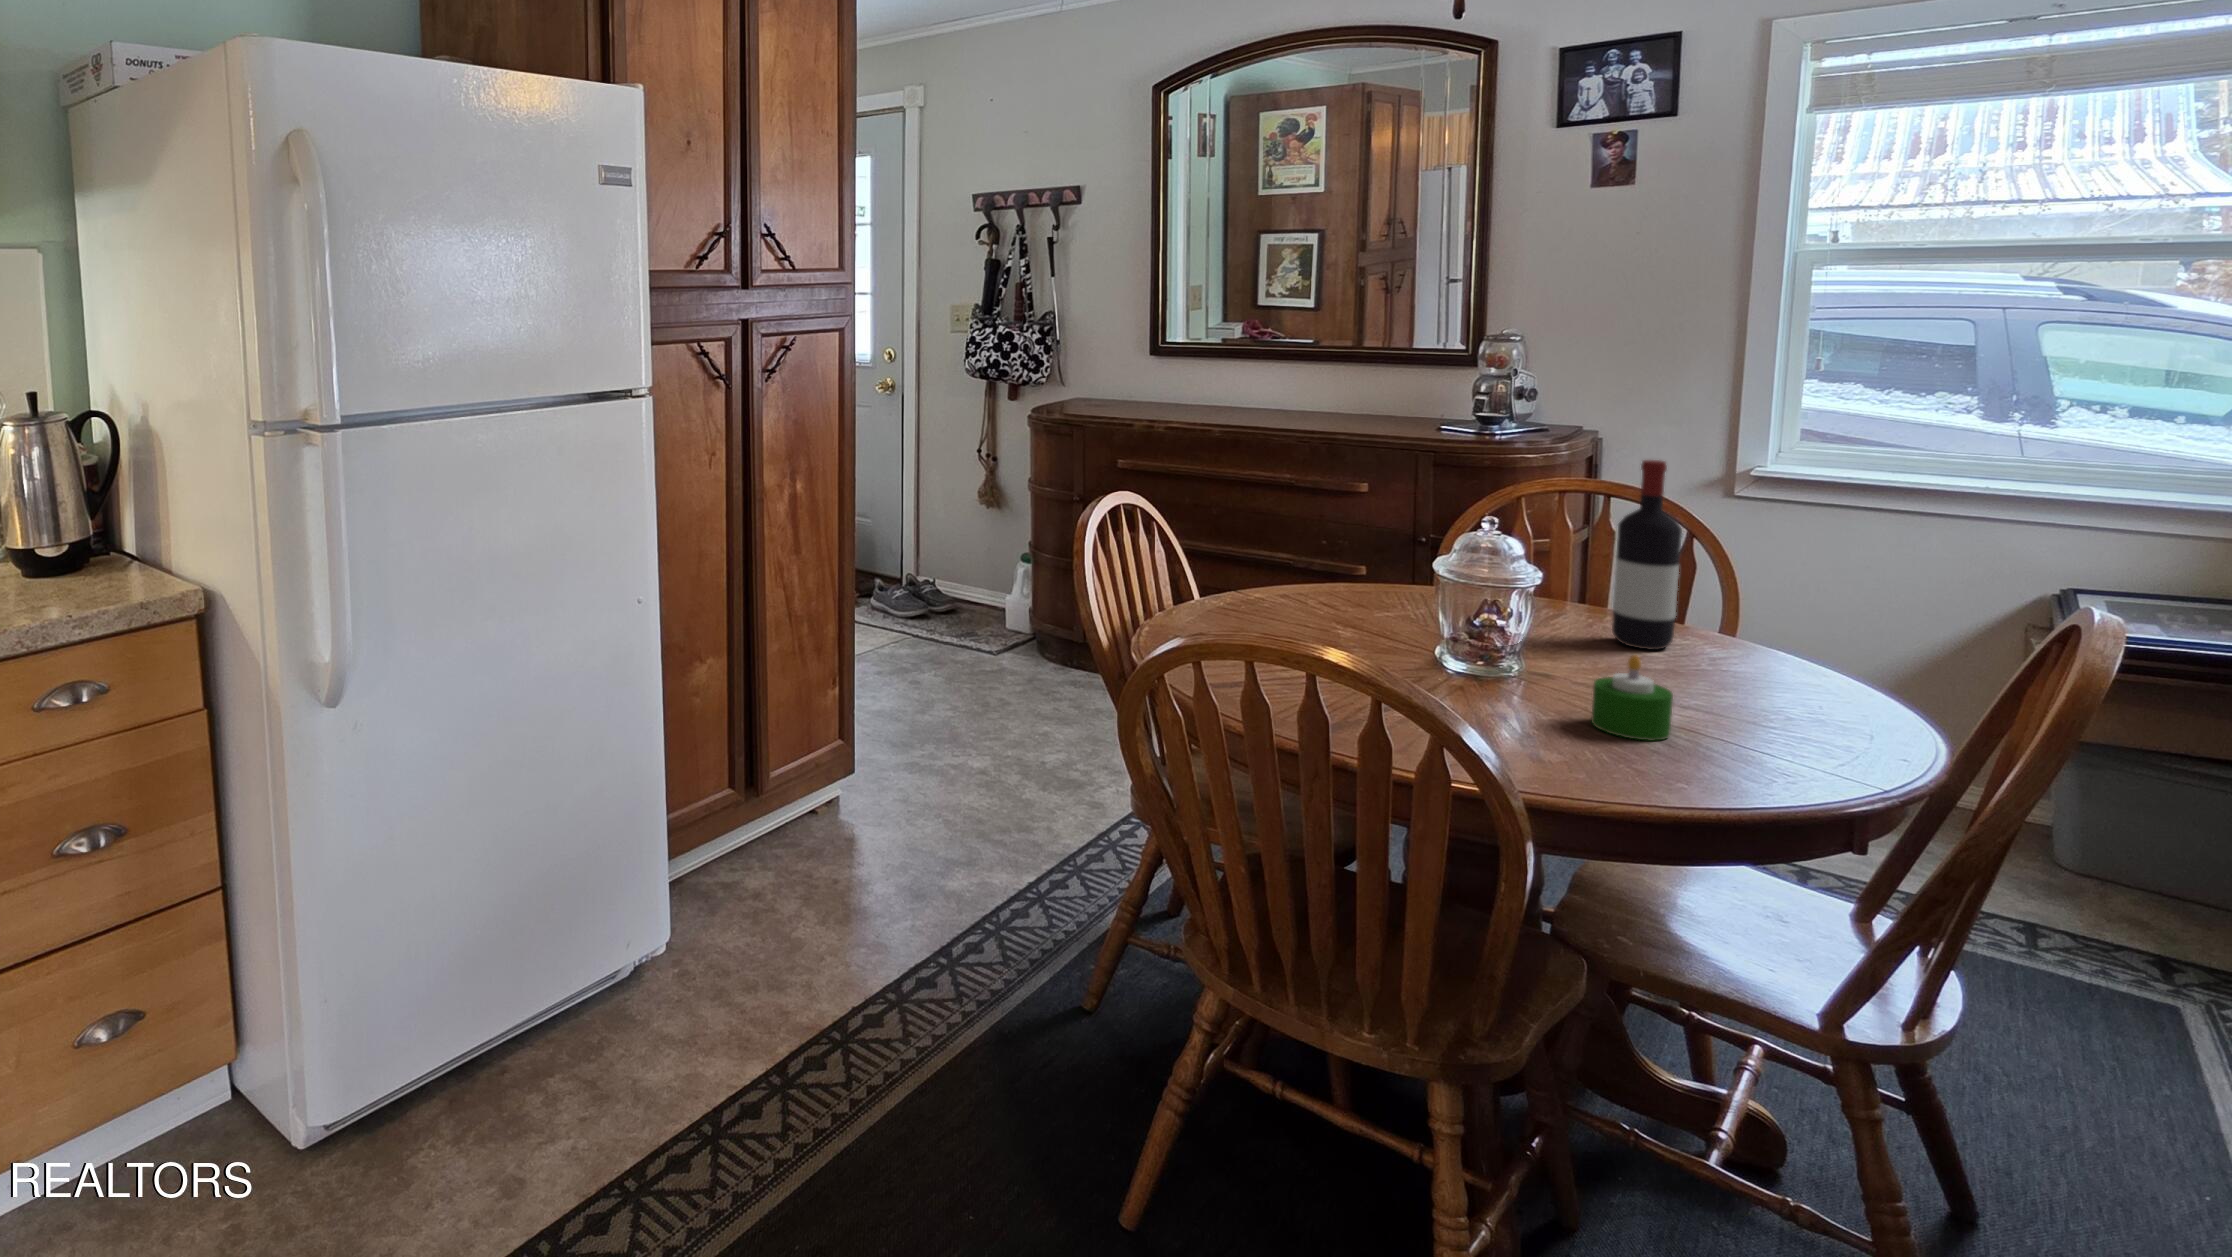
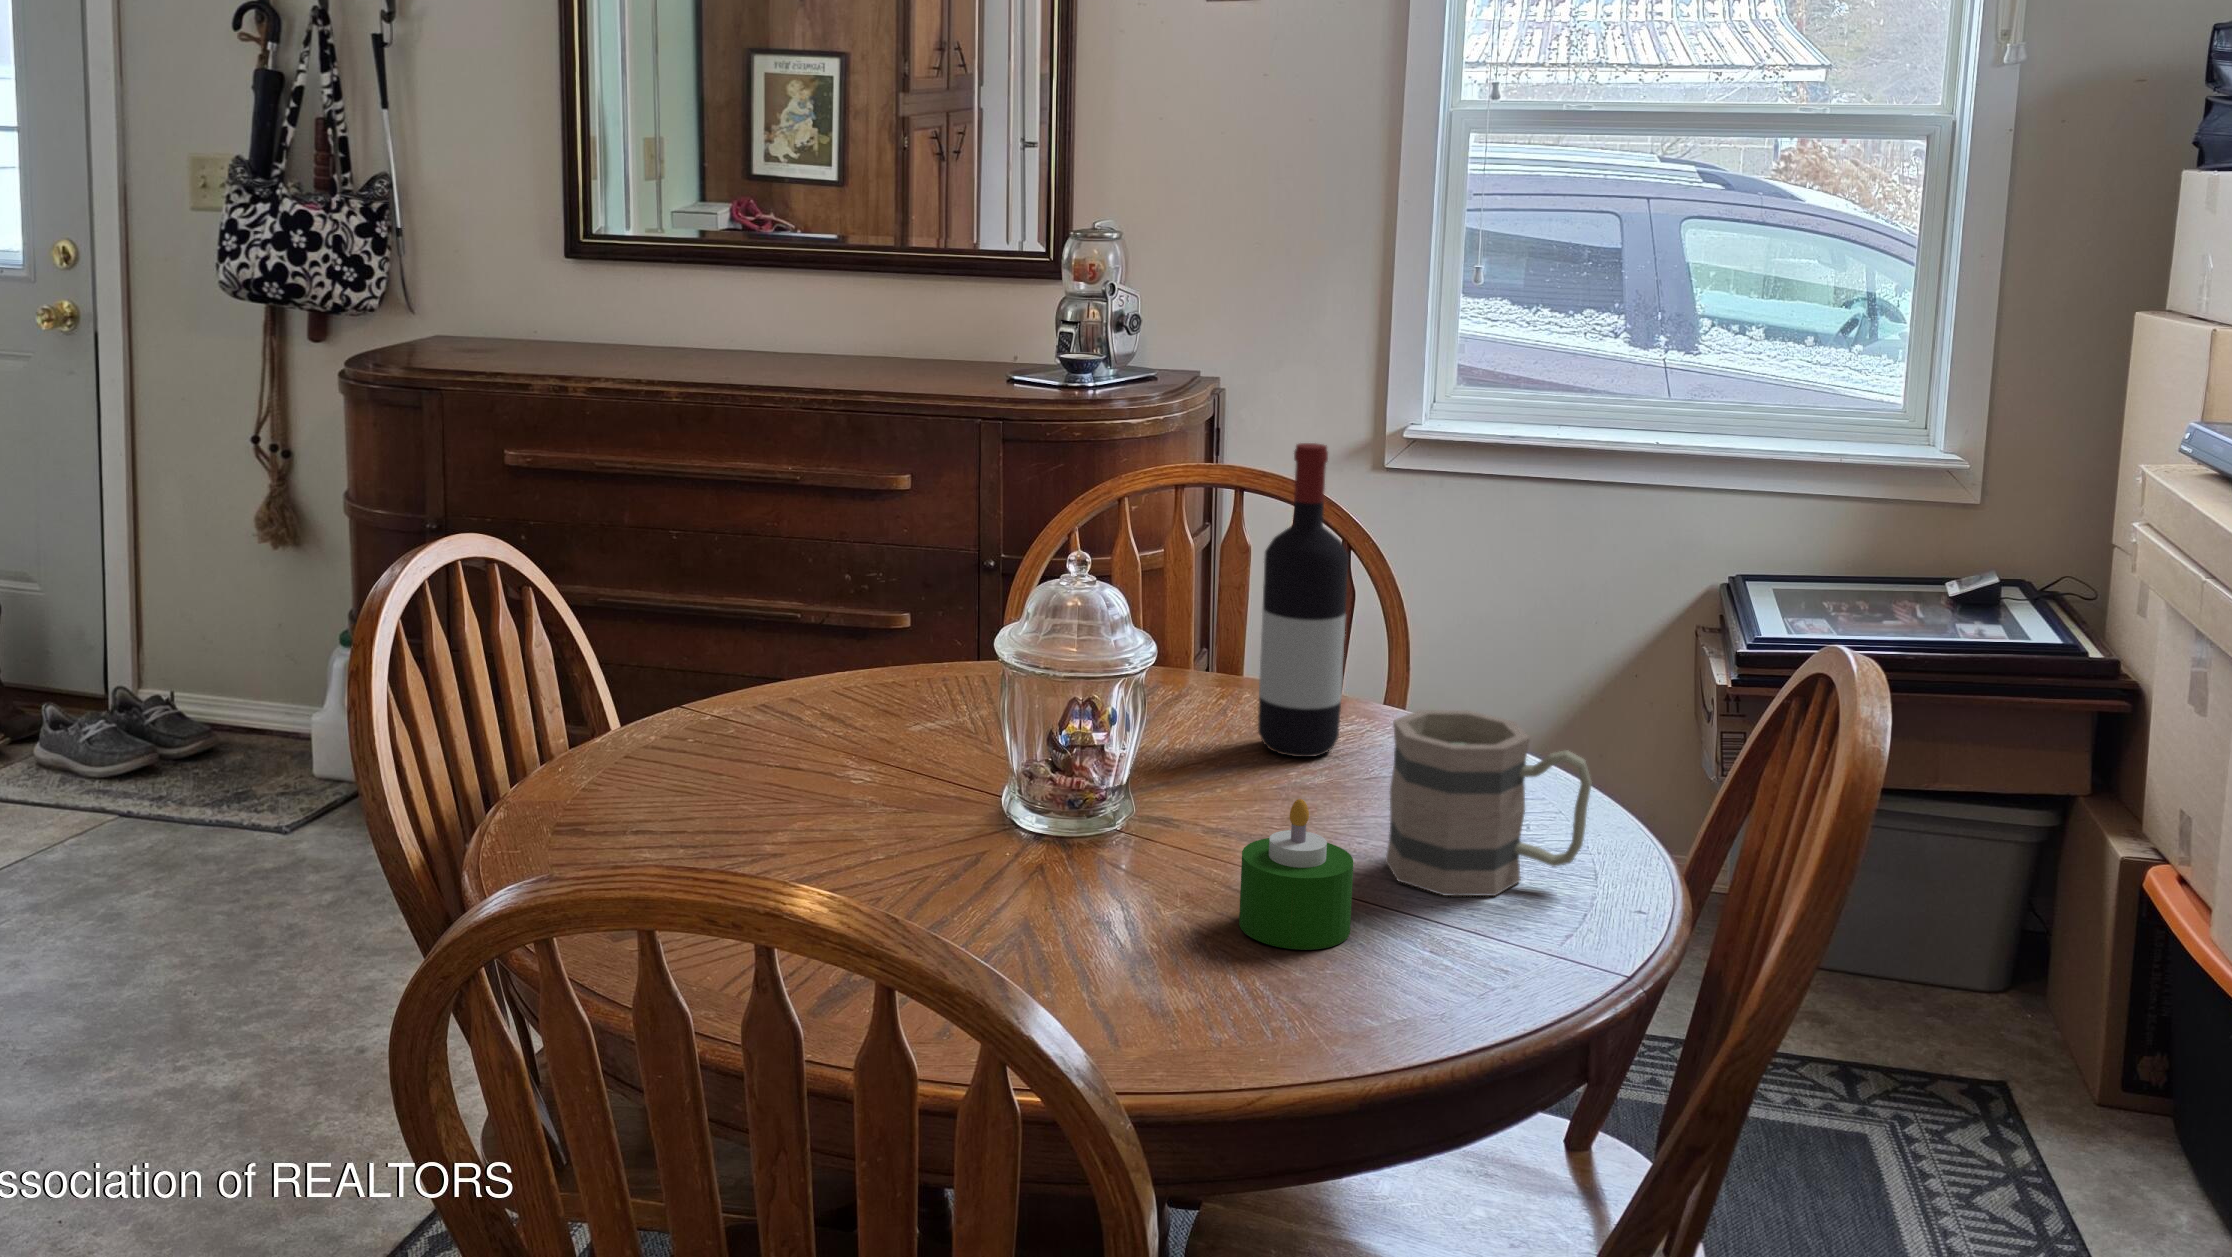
mug: none [1701,618,1865,733] -> present [1386,710,1592,896]

